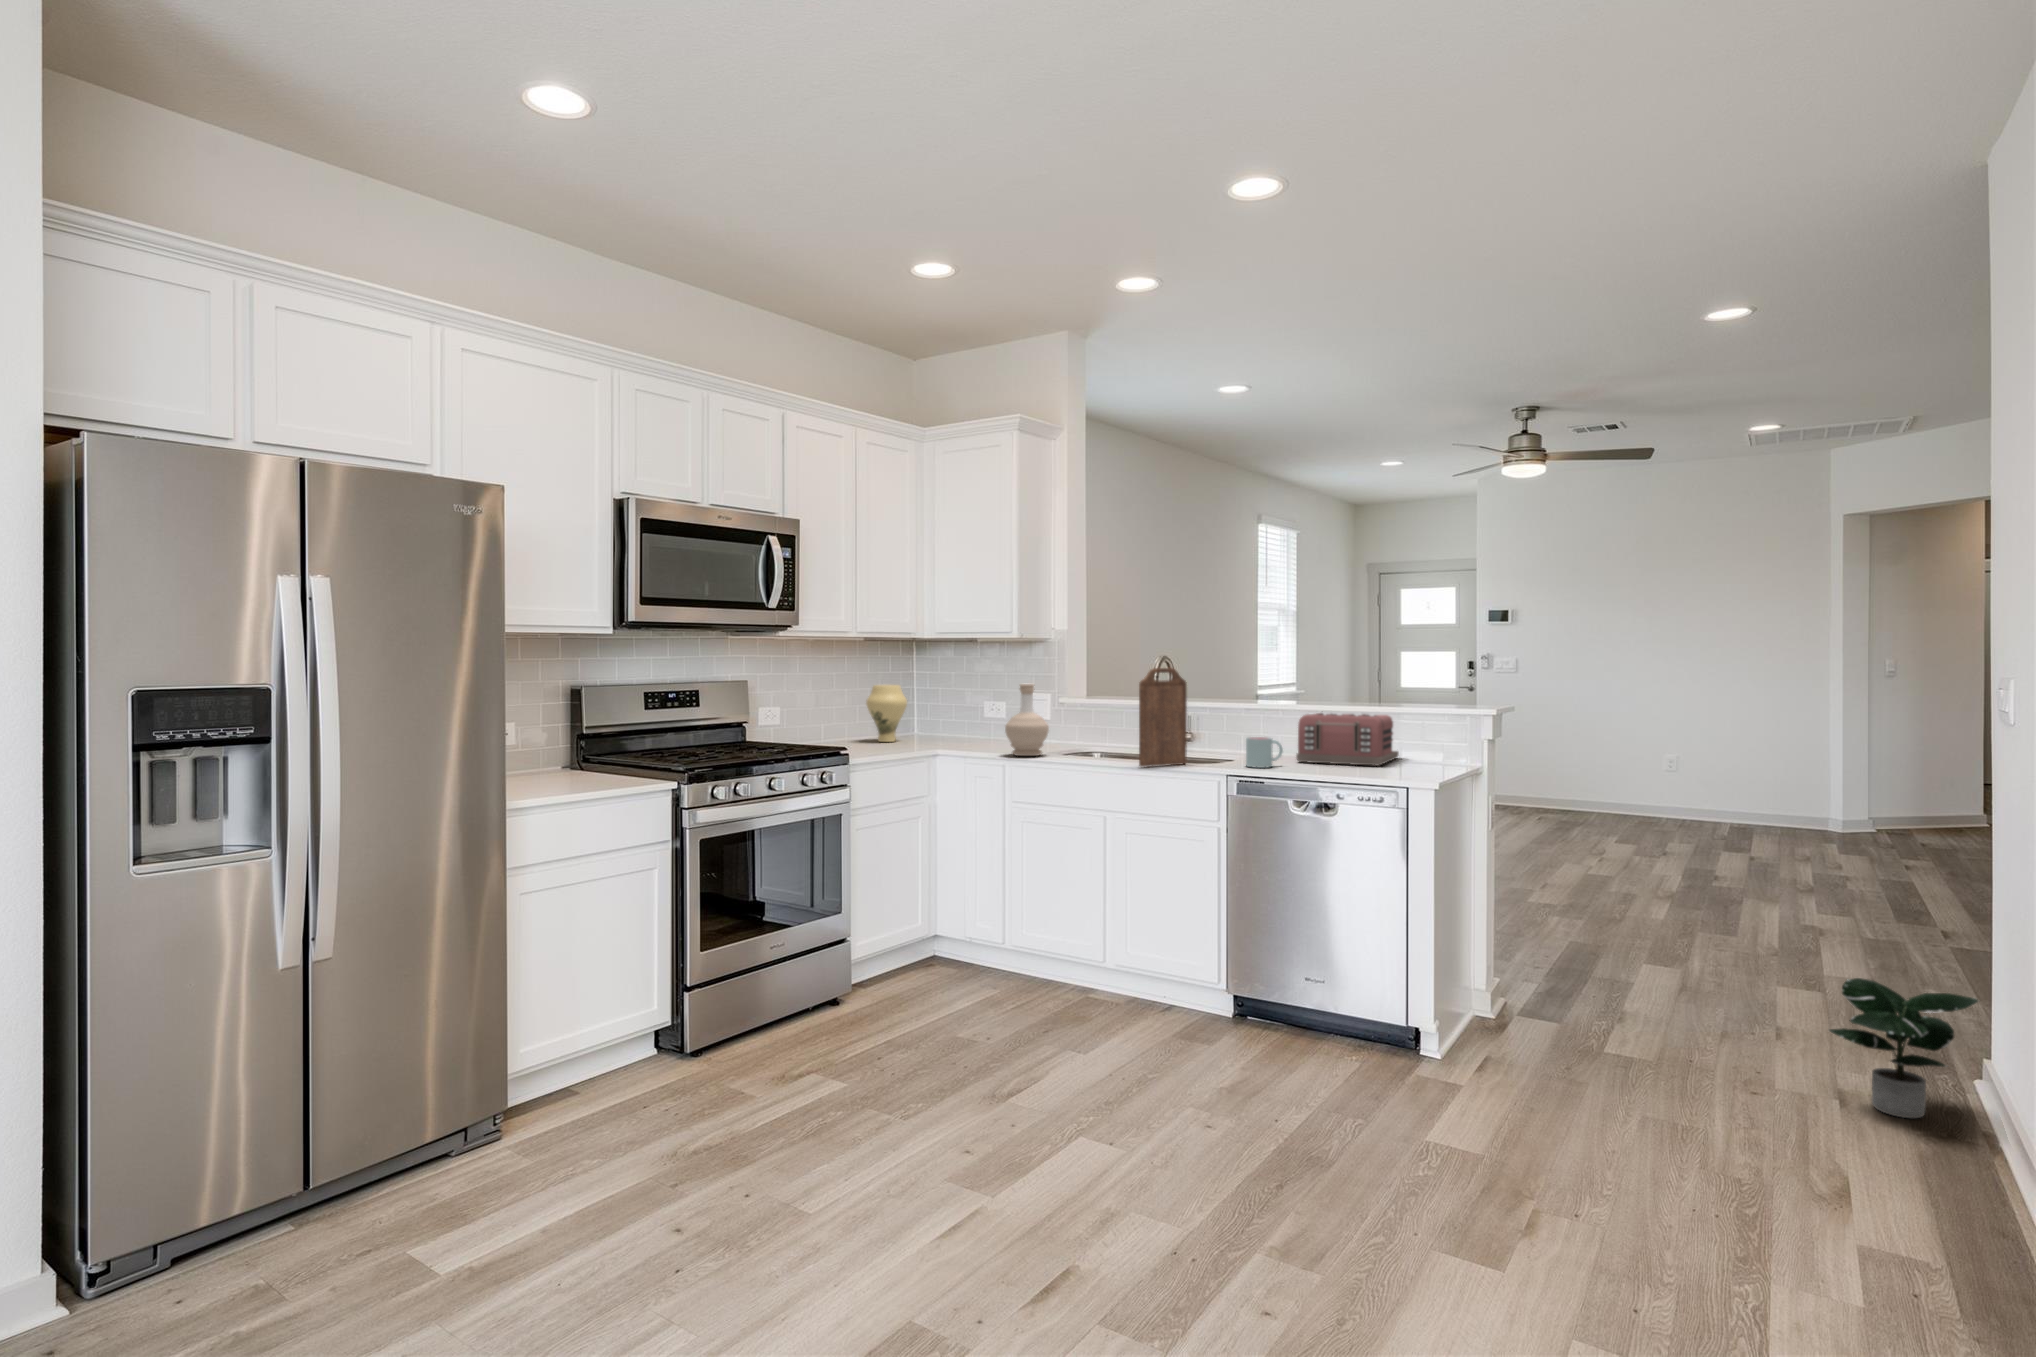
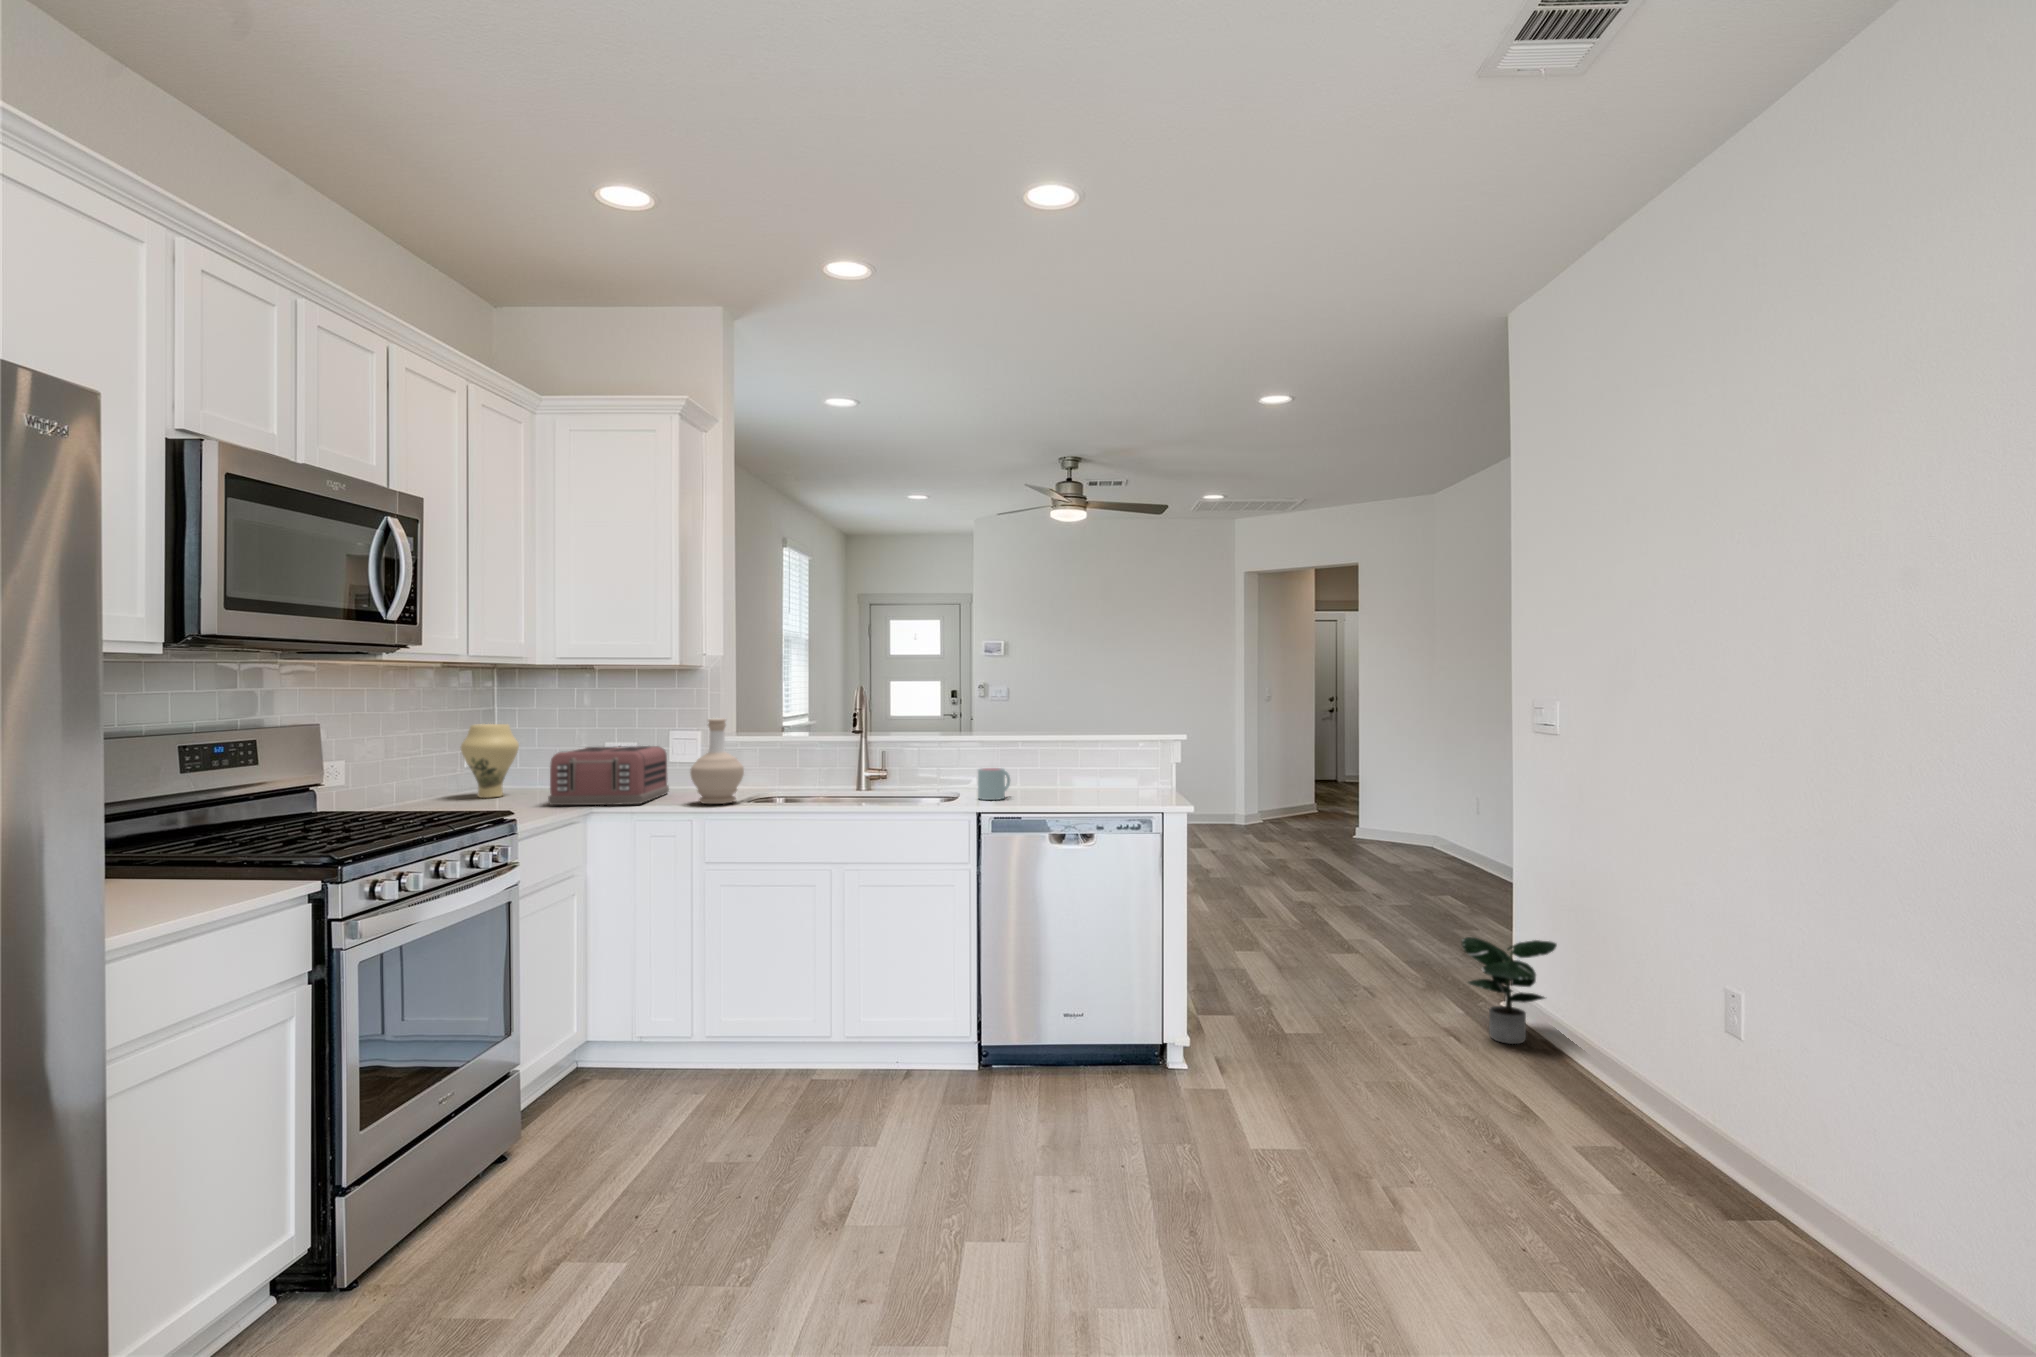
cutting board: present [1139,668,1187,767] -> none [876,697,916,808]
toaster: present [1296,713,1399,766] -> present [548,746,669,805]

